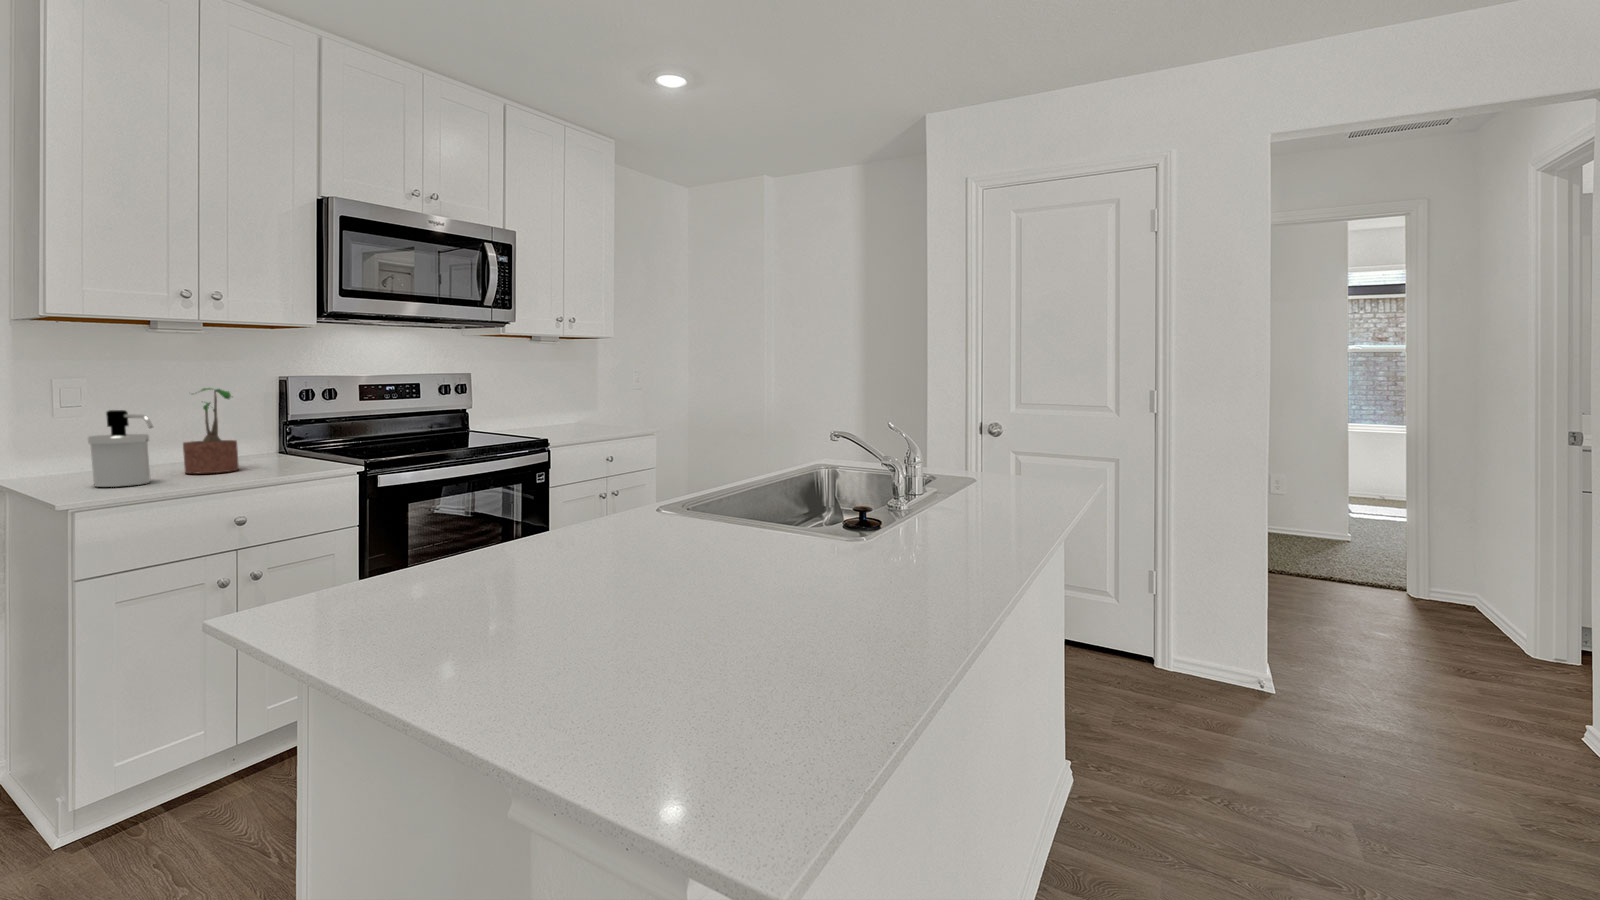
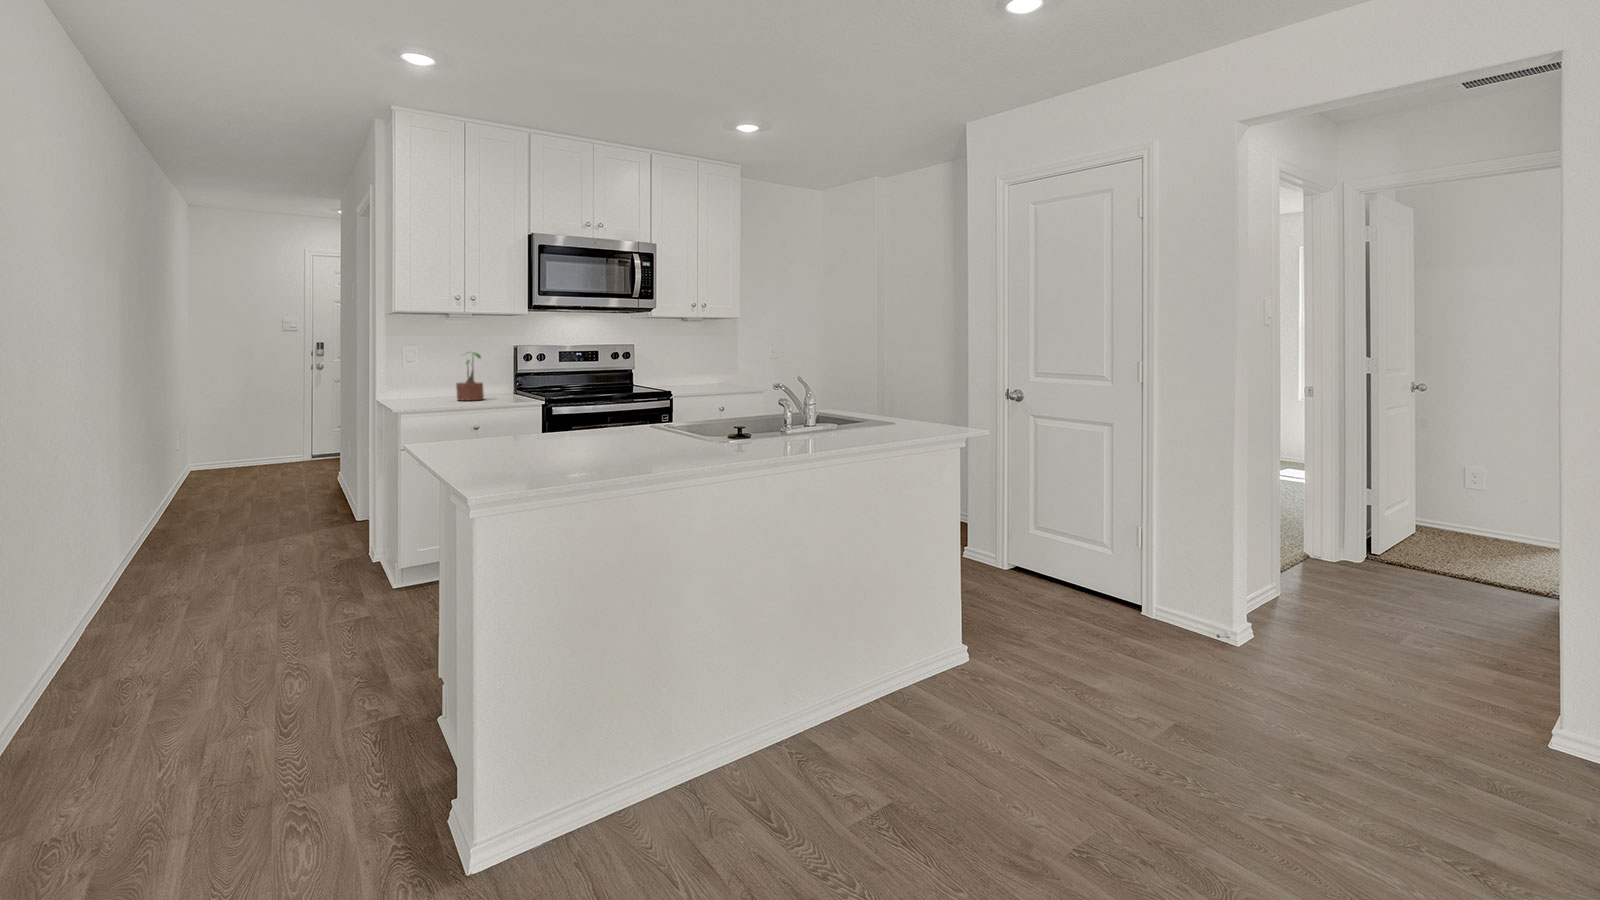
soap dispenser: present [88,410,153,487] -> none [411,363,439,404]

